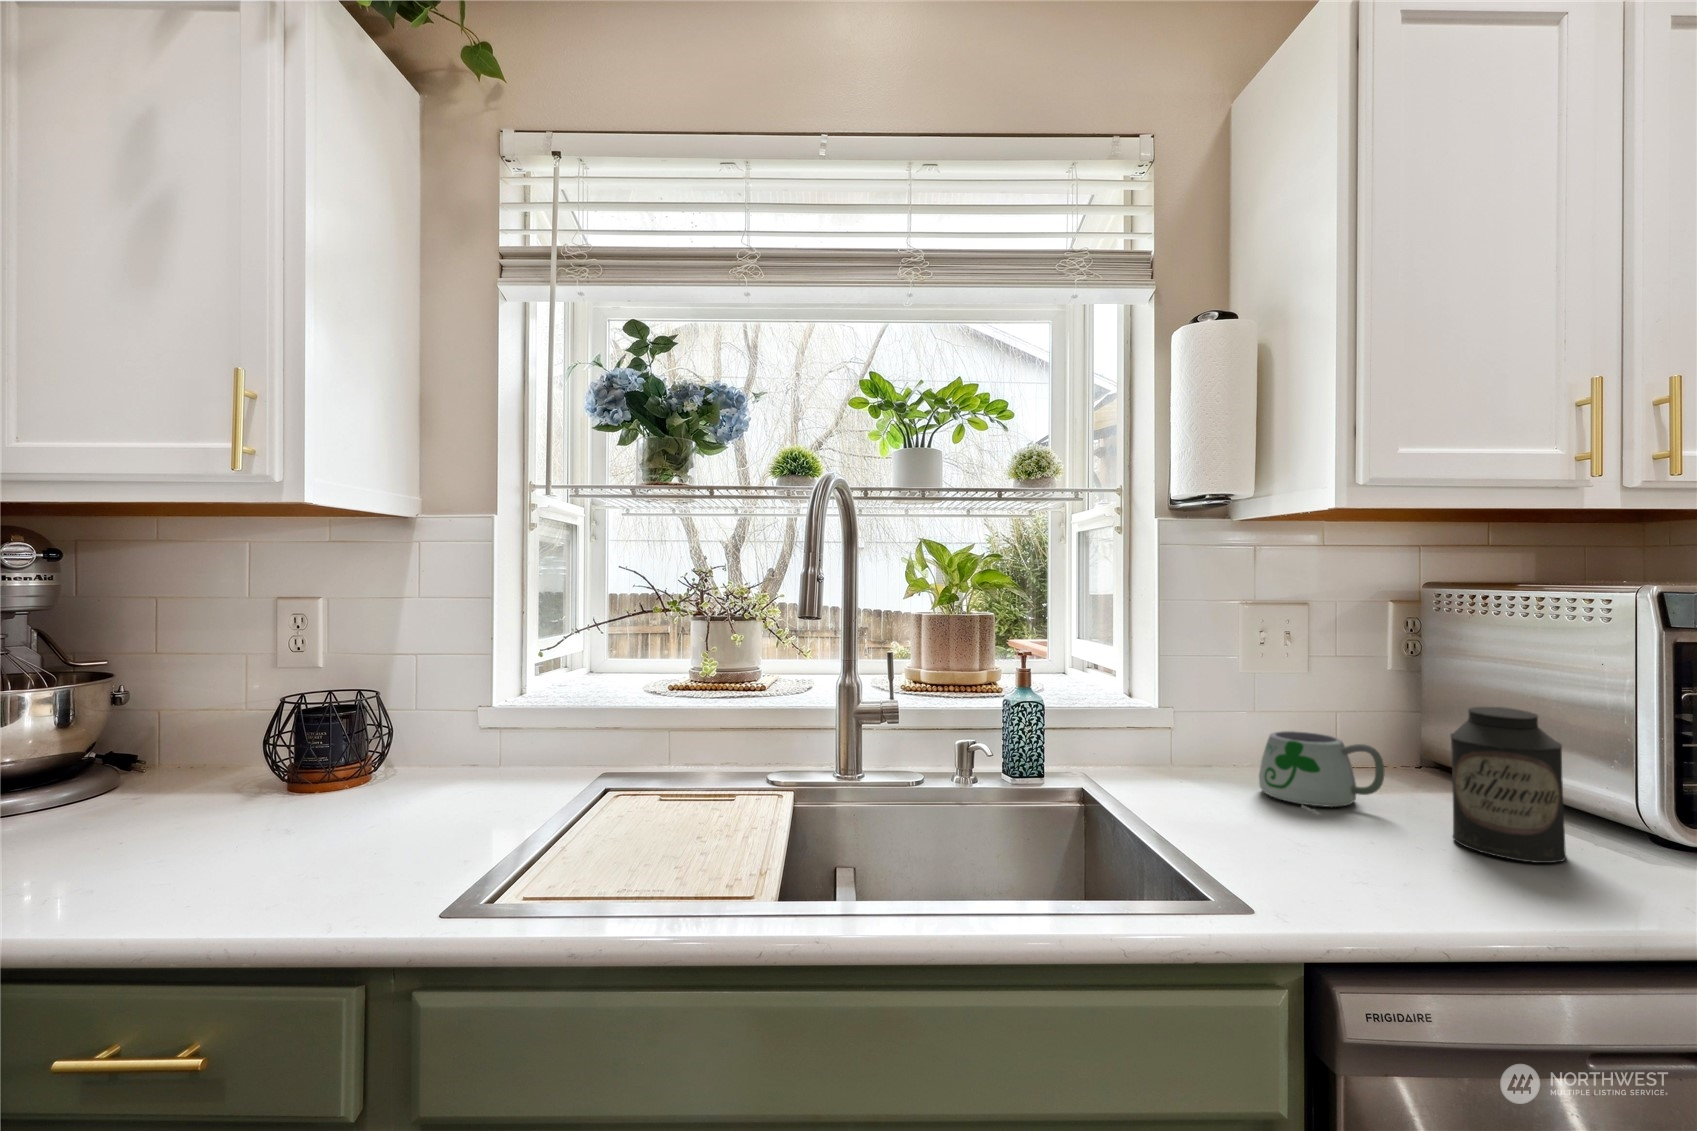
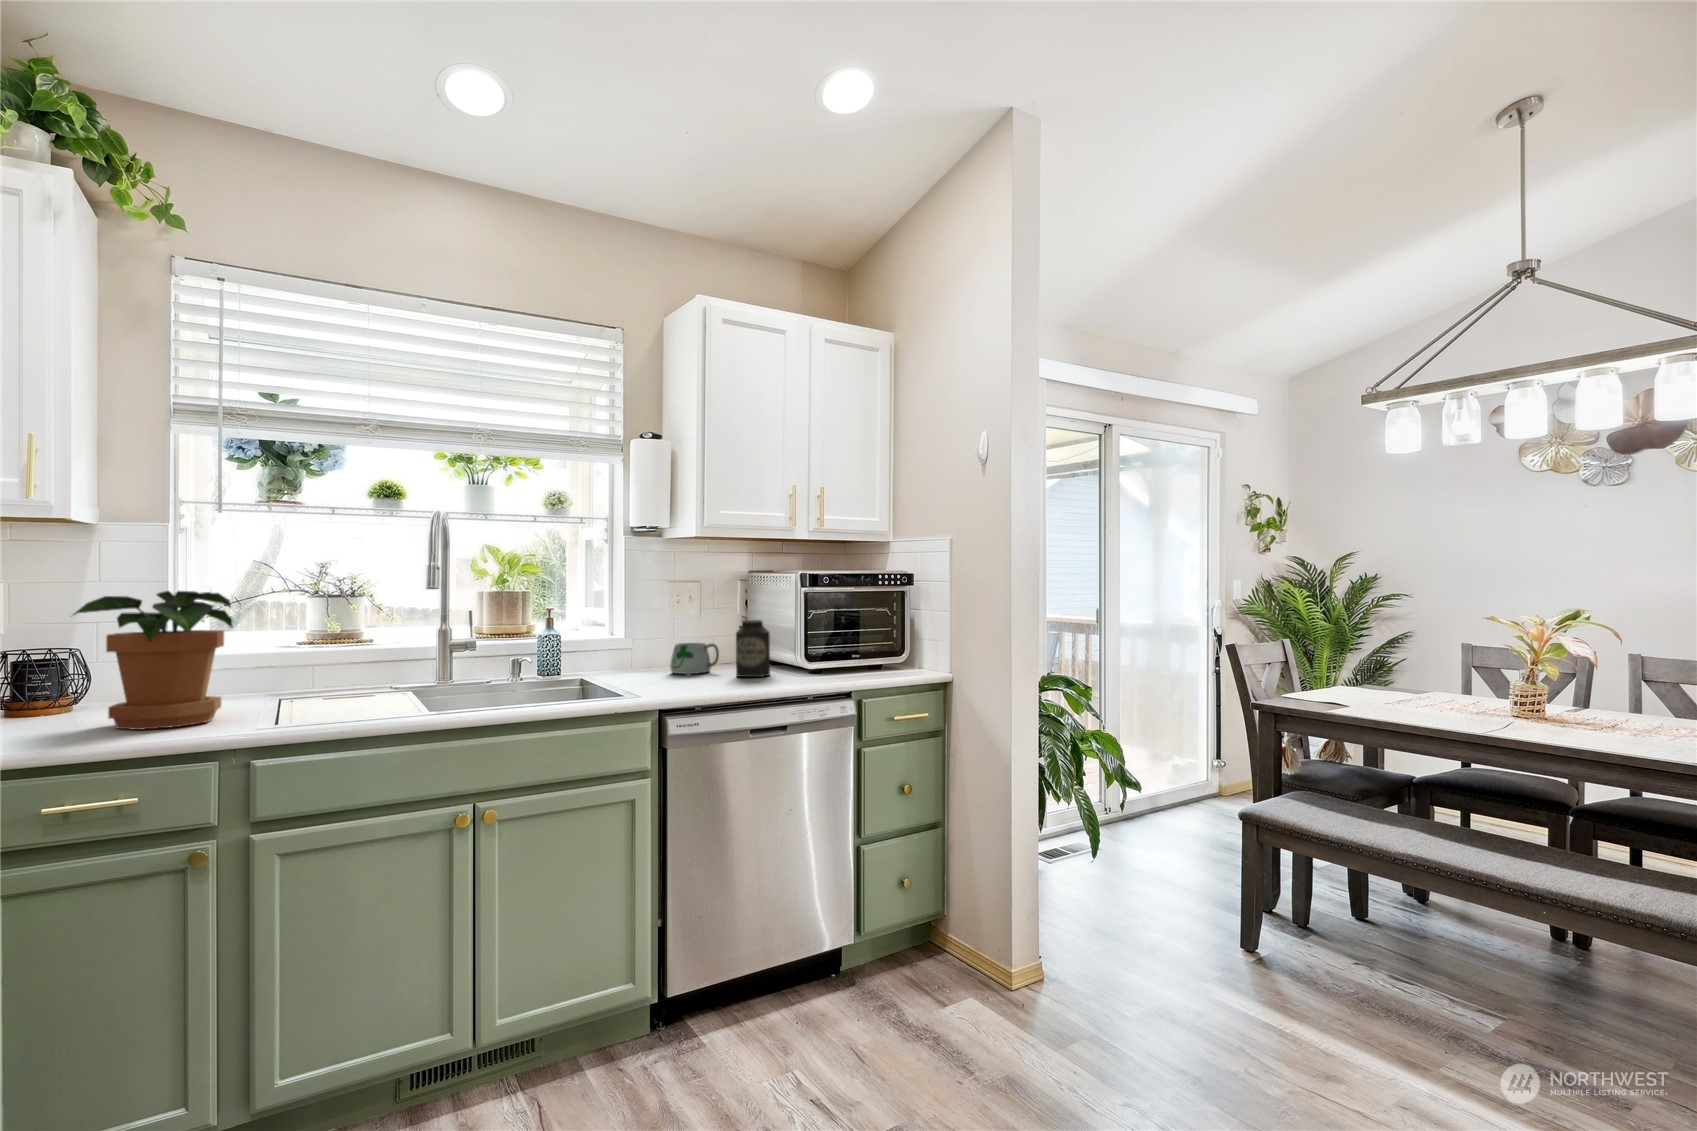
potted plant: none [276,620,502,863] -> present [74,591,232,730]

